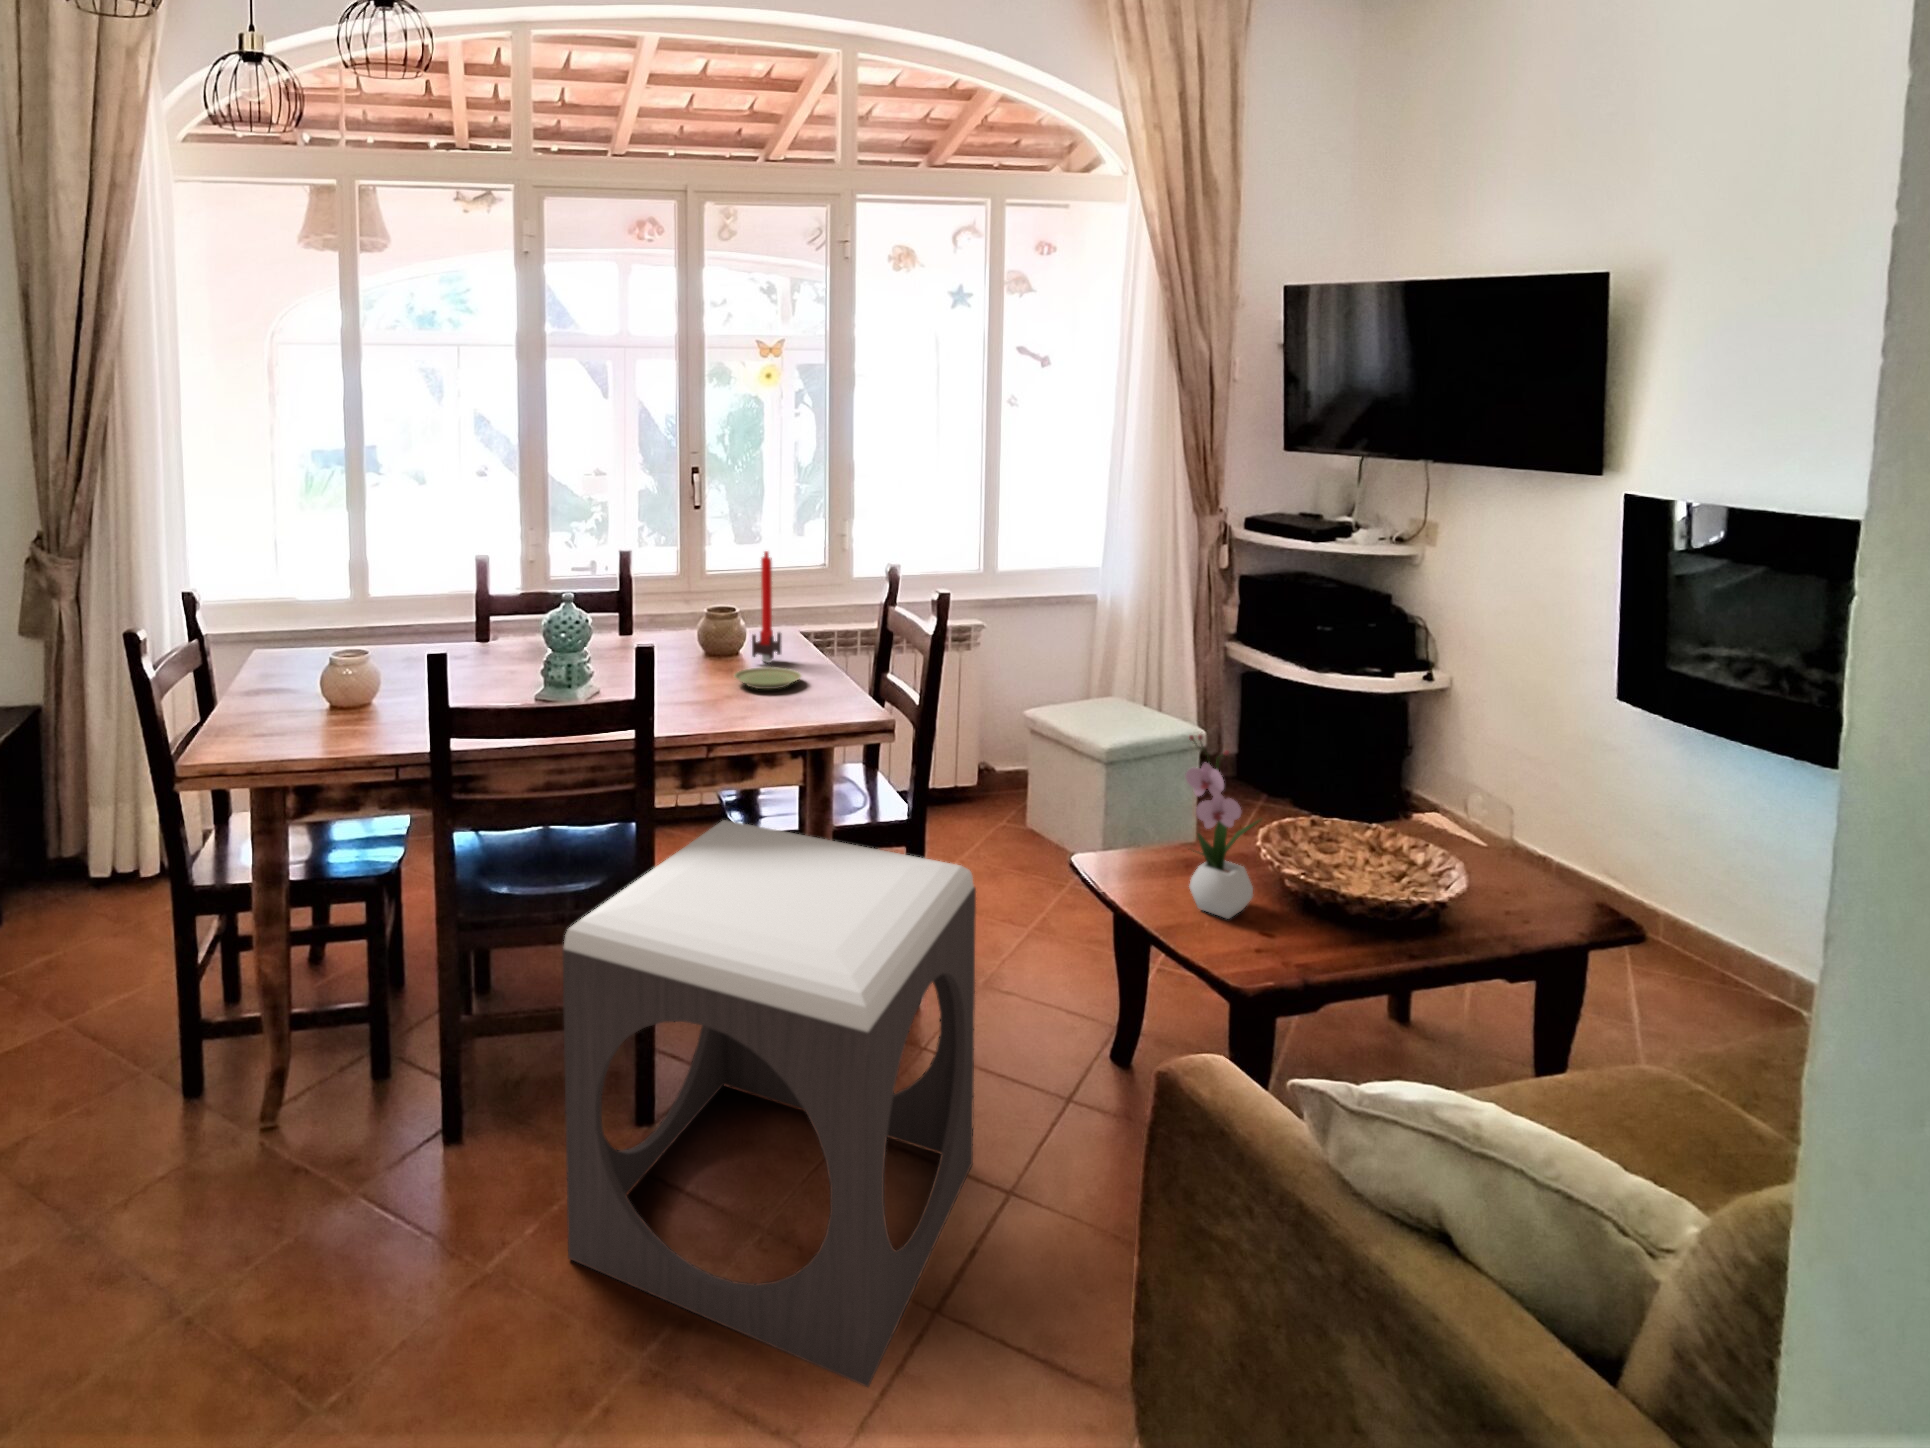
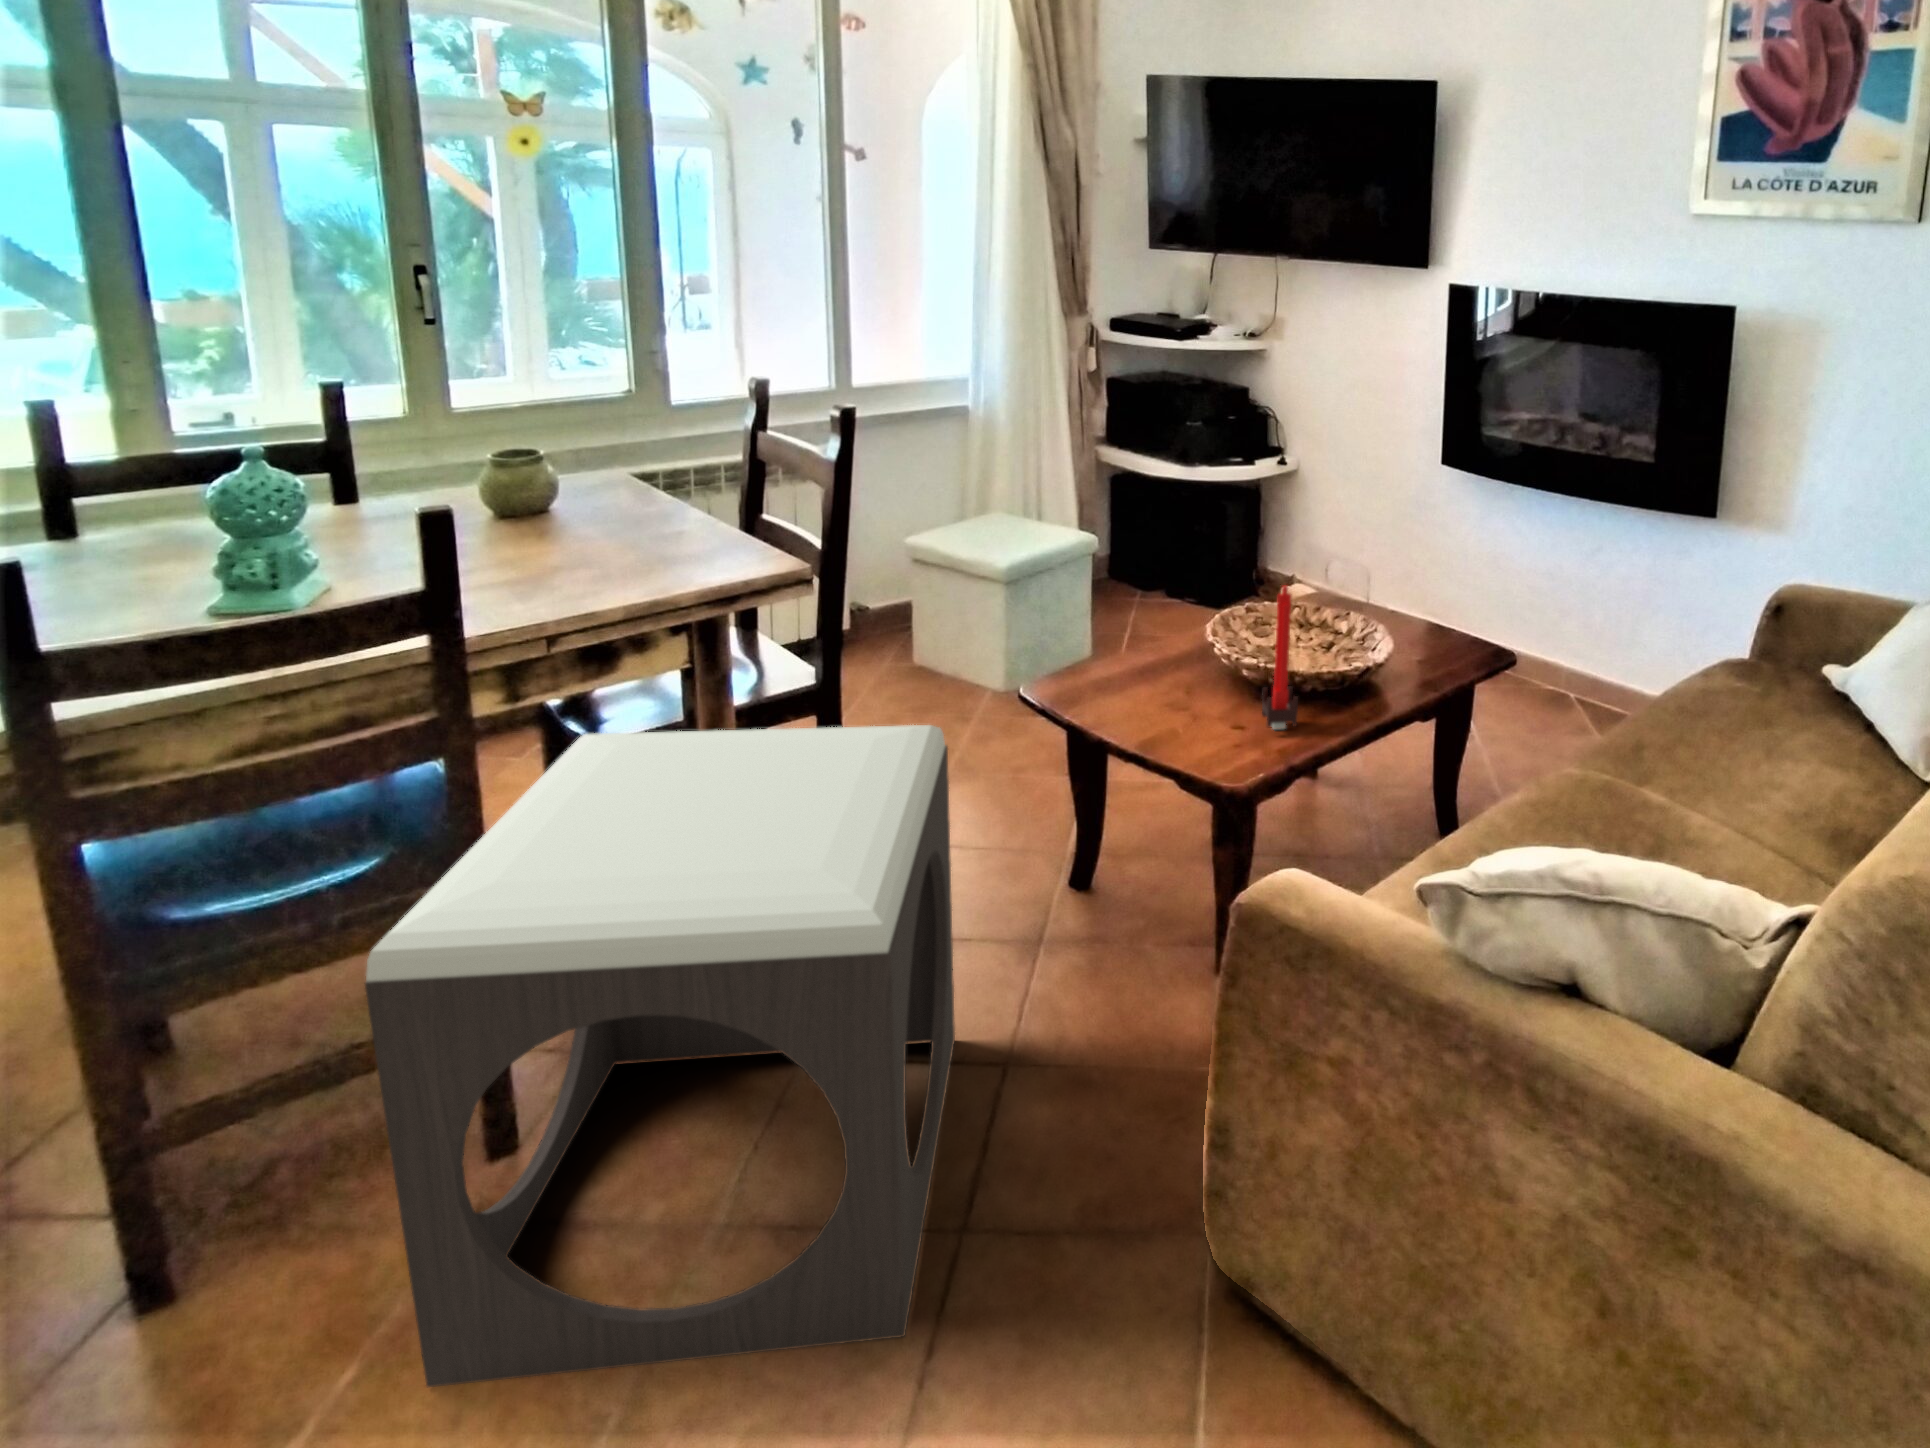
candle: present [752,551,782,663] -> present [1262,585,1298,729]
plate: present [734,667,801,689] -> none [561,521,667,552]
flower arrangement: present [1185,735,1261,919] -> none [1152,539,1219,718]

